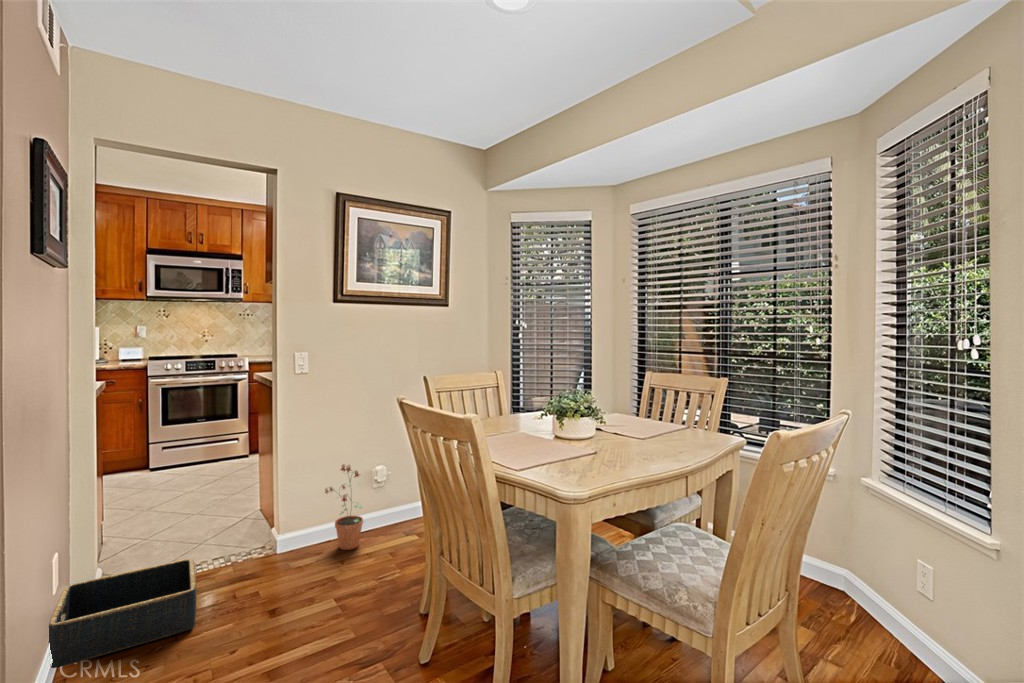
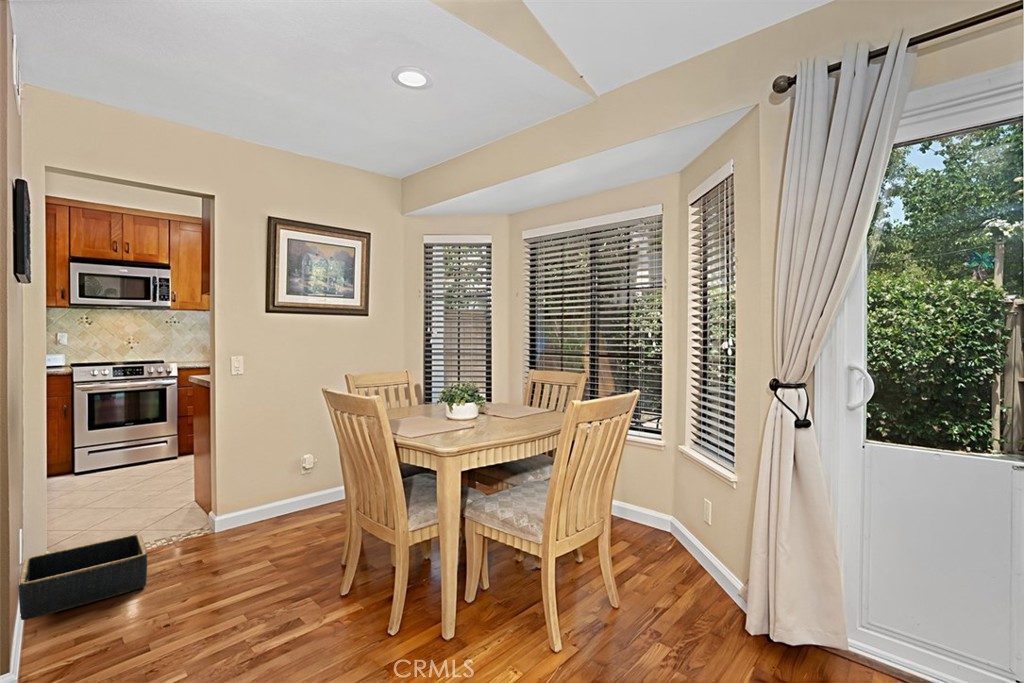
potted plant: present [325,465,363,550] -> none [257,453,294,526]

